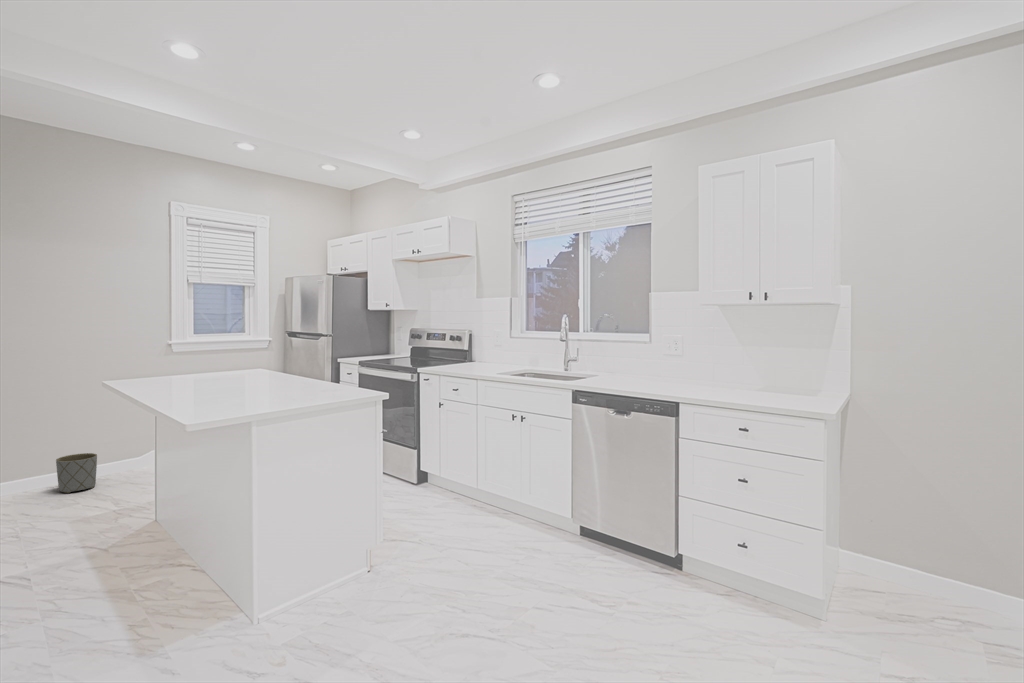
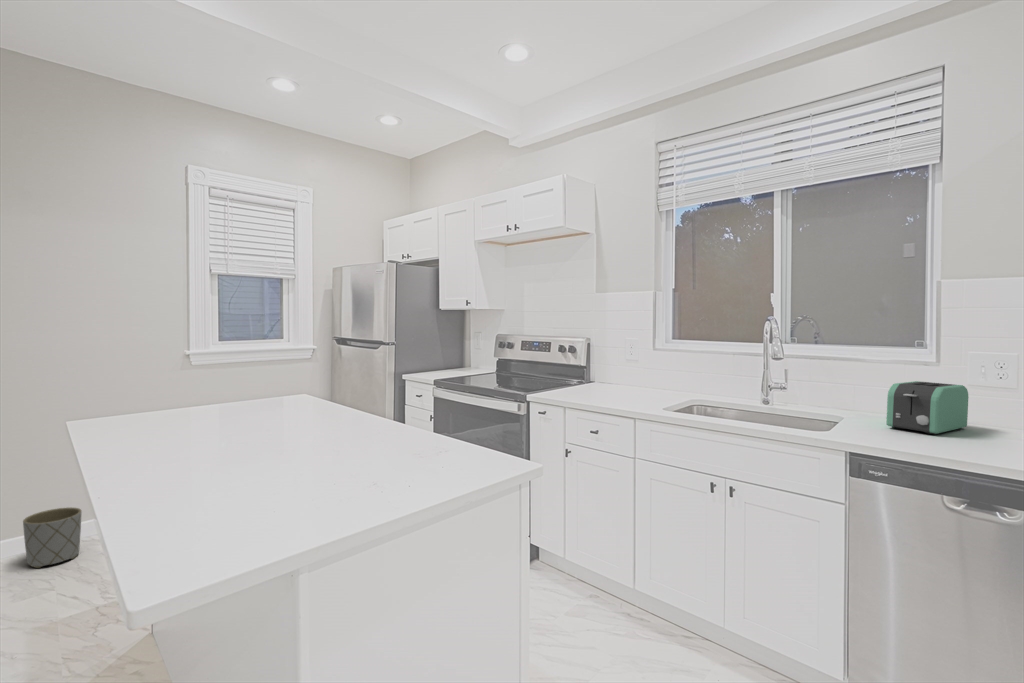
toaster: none [612,354,659,382] -> present [886,381,969,434]

